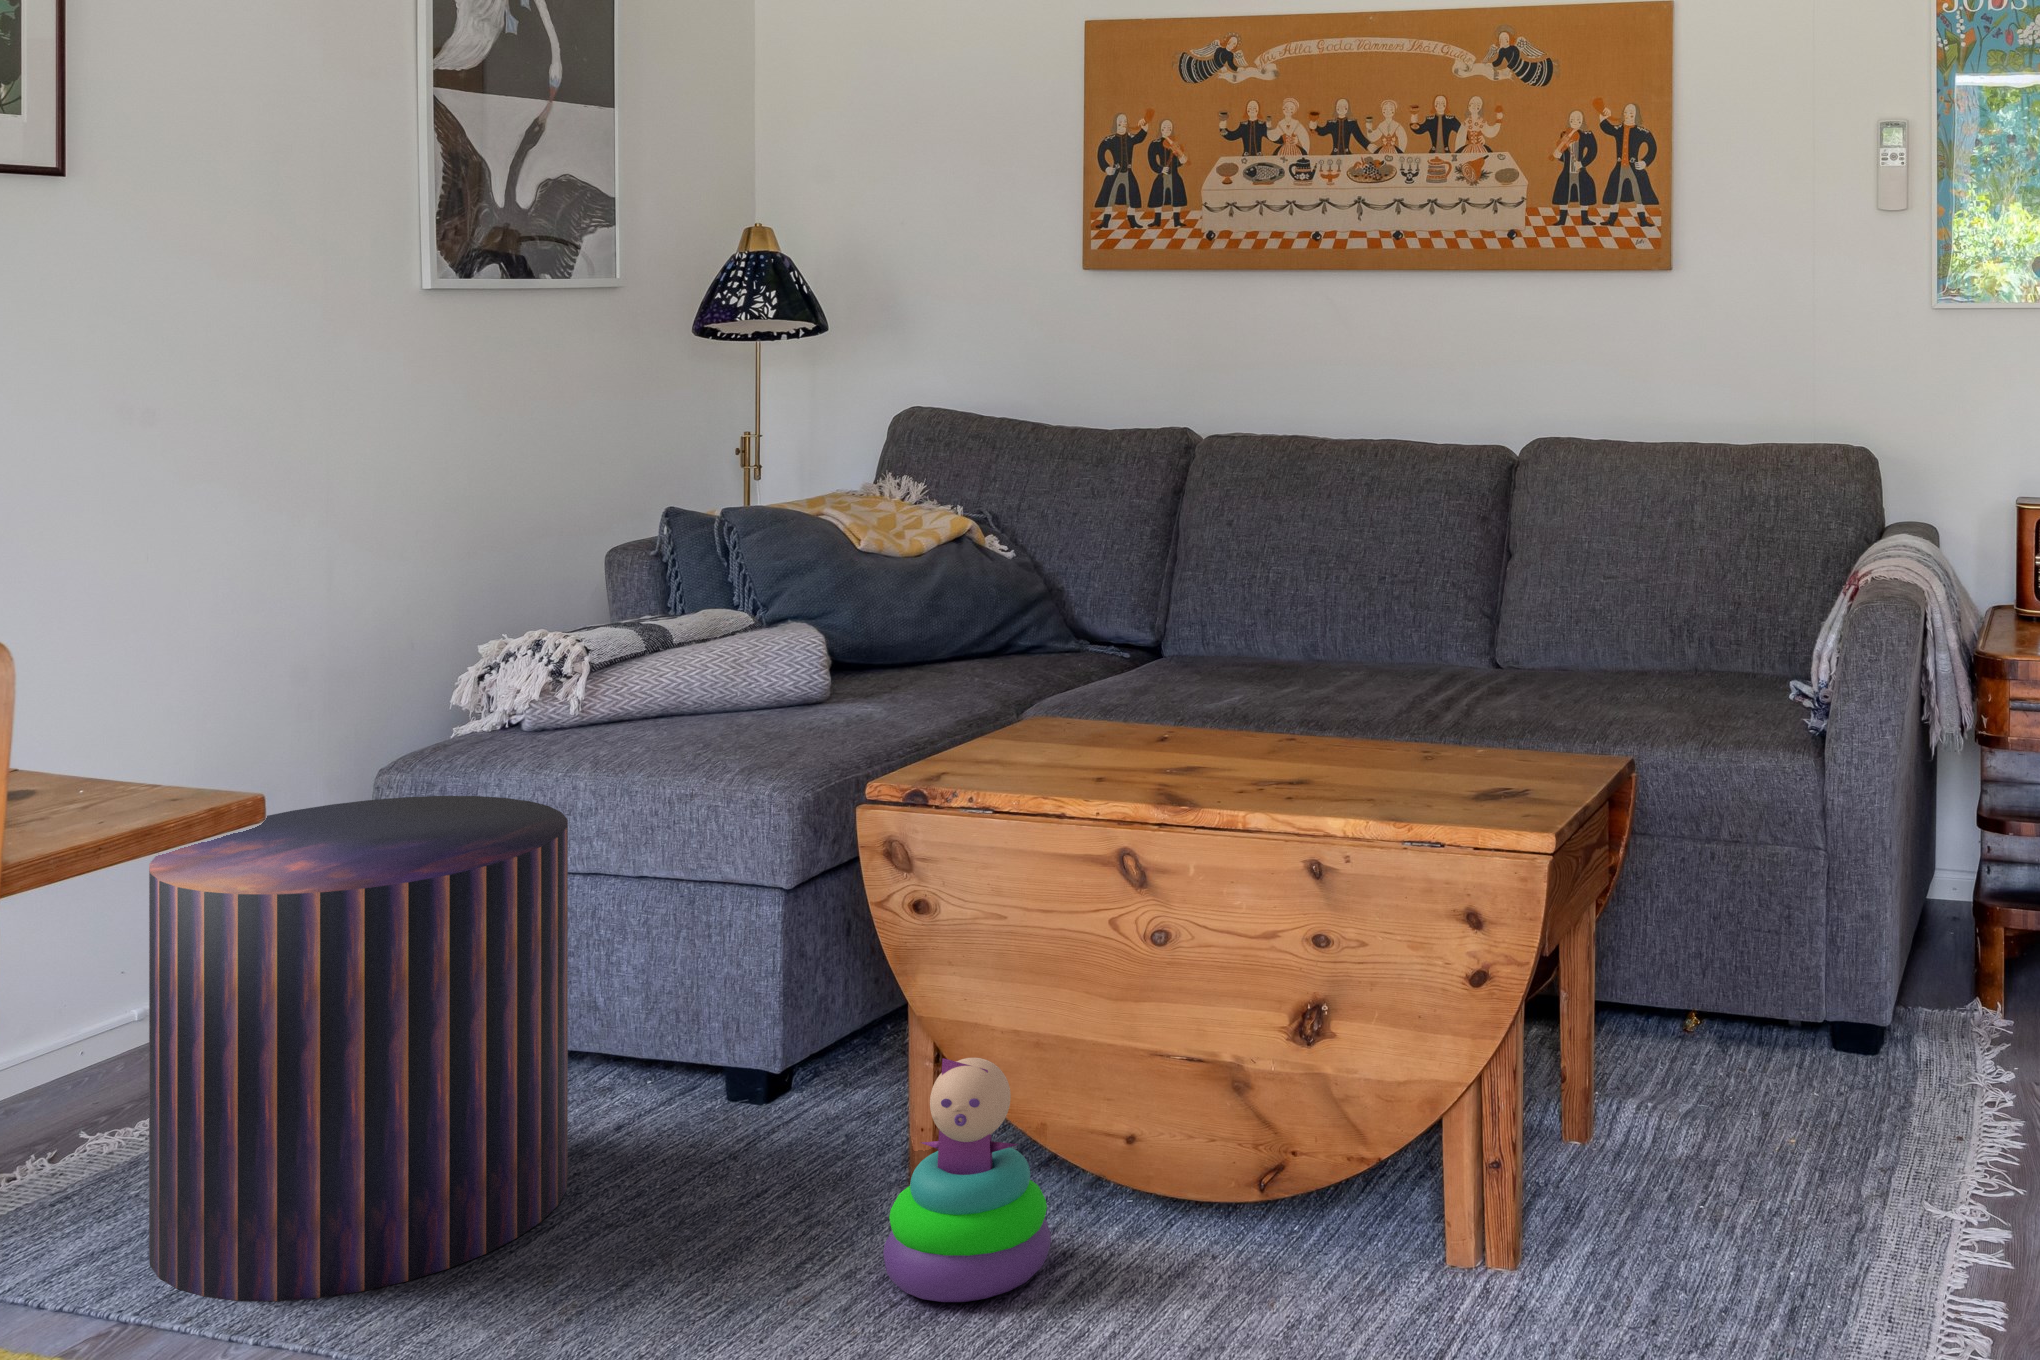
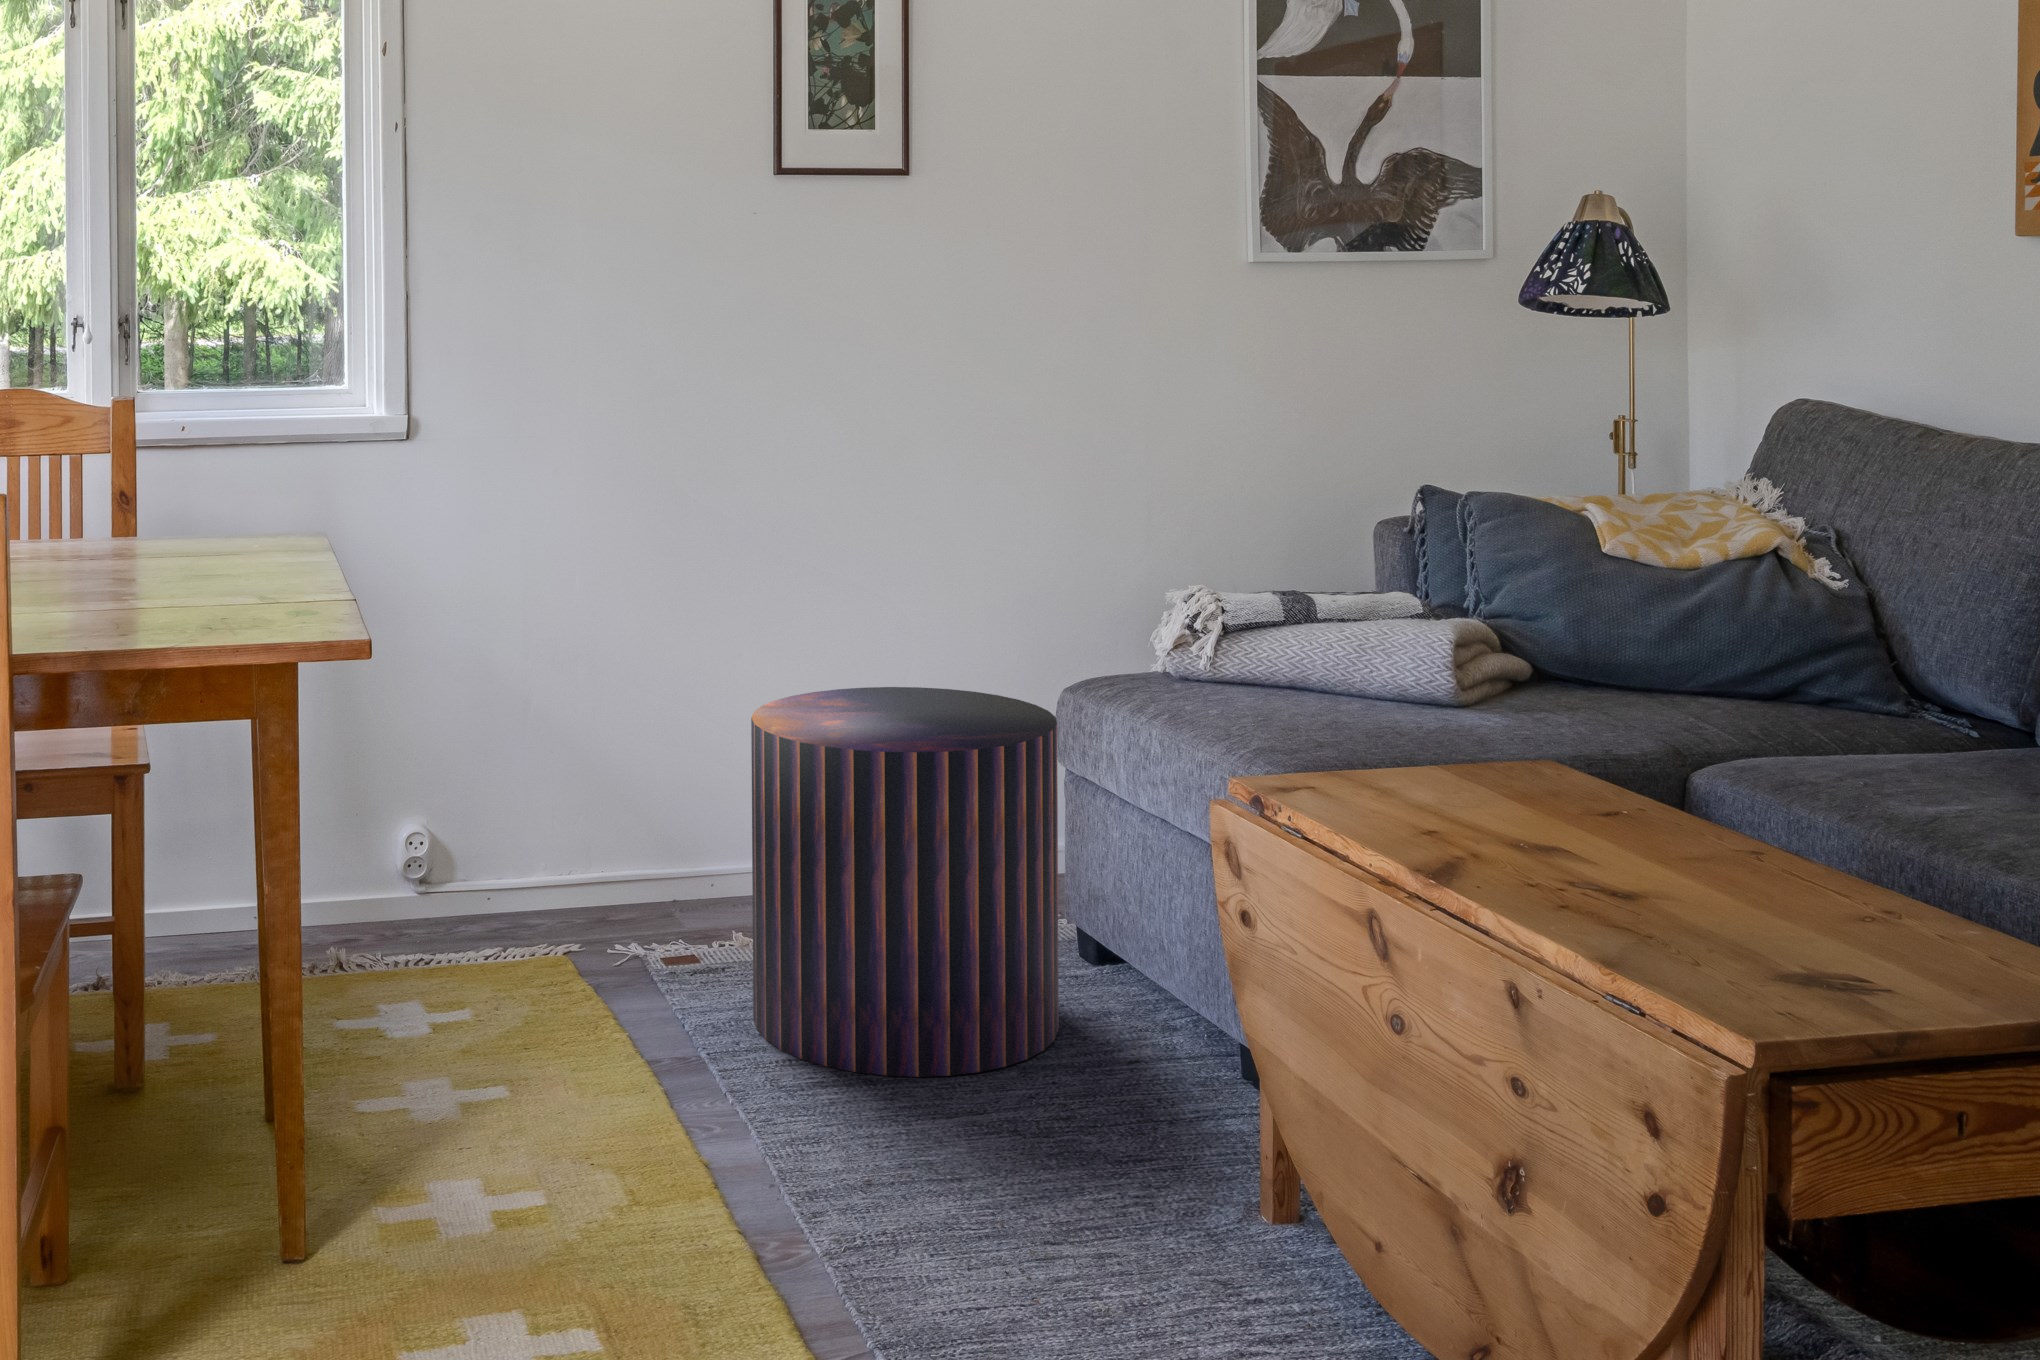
stacking toy: present [883,1058,1051,1302] -> none [1086,1027,1253,1278]

